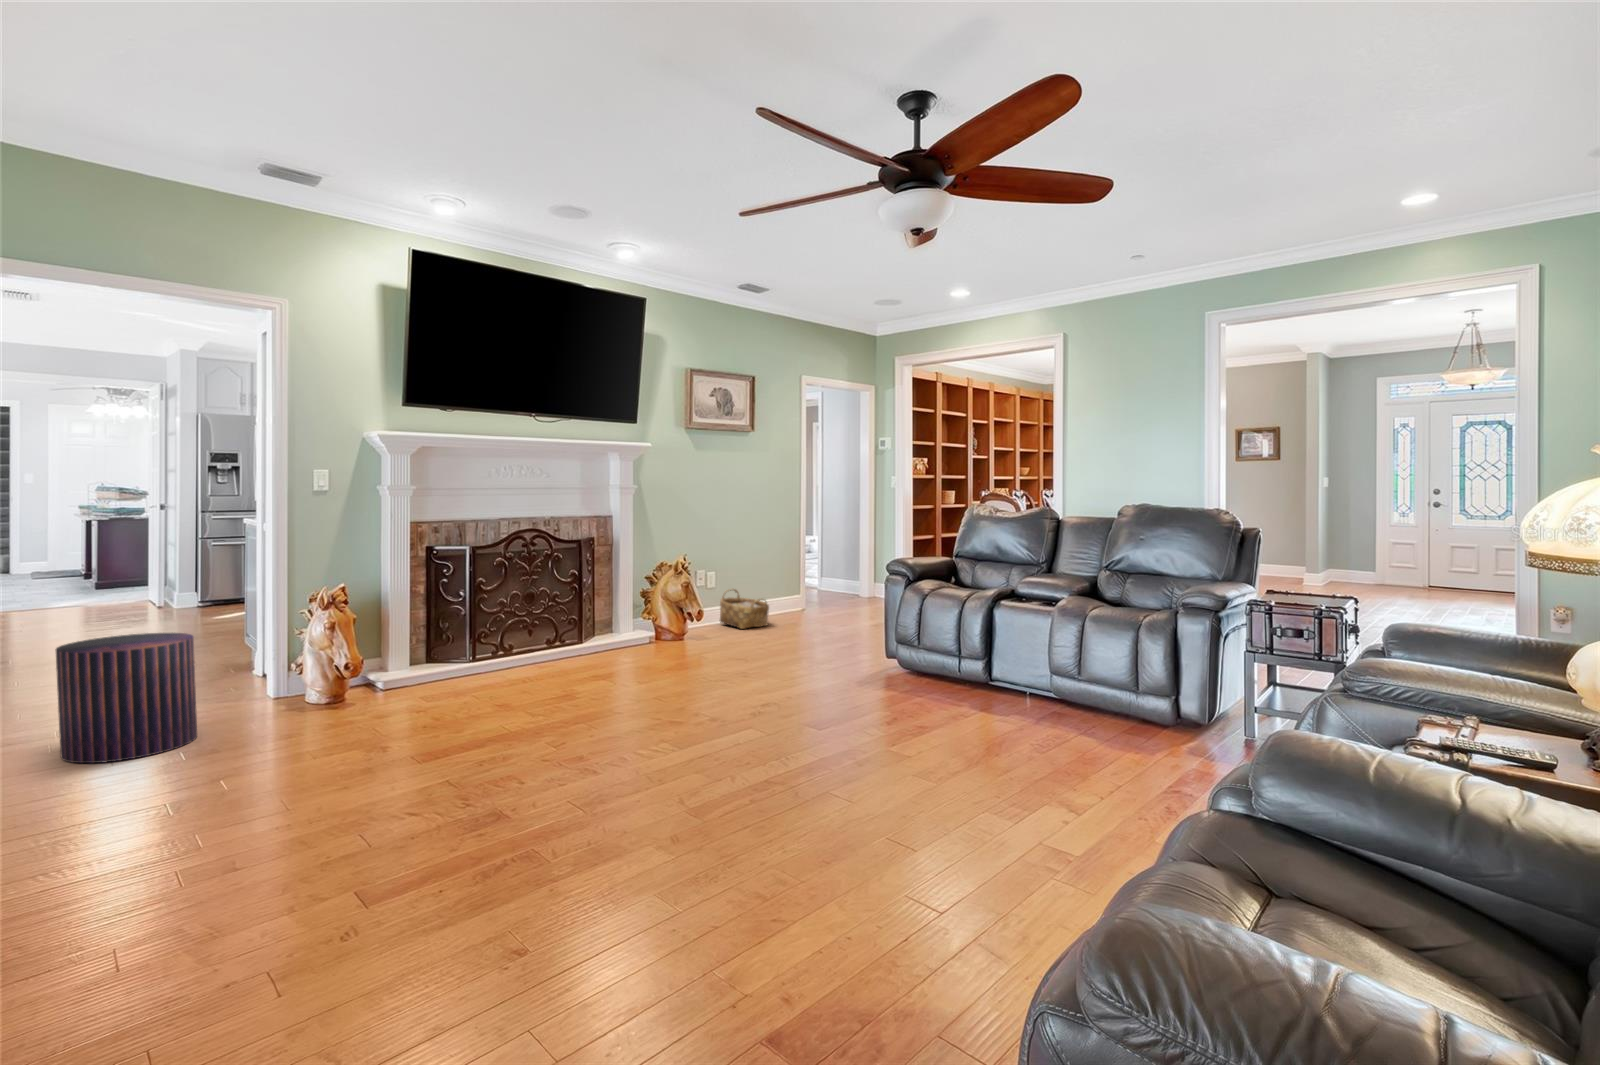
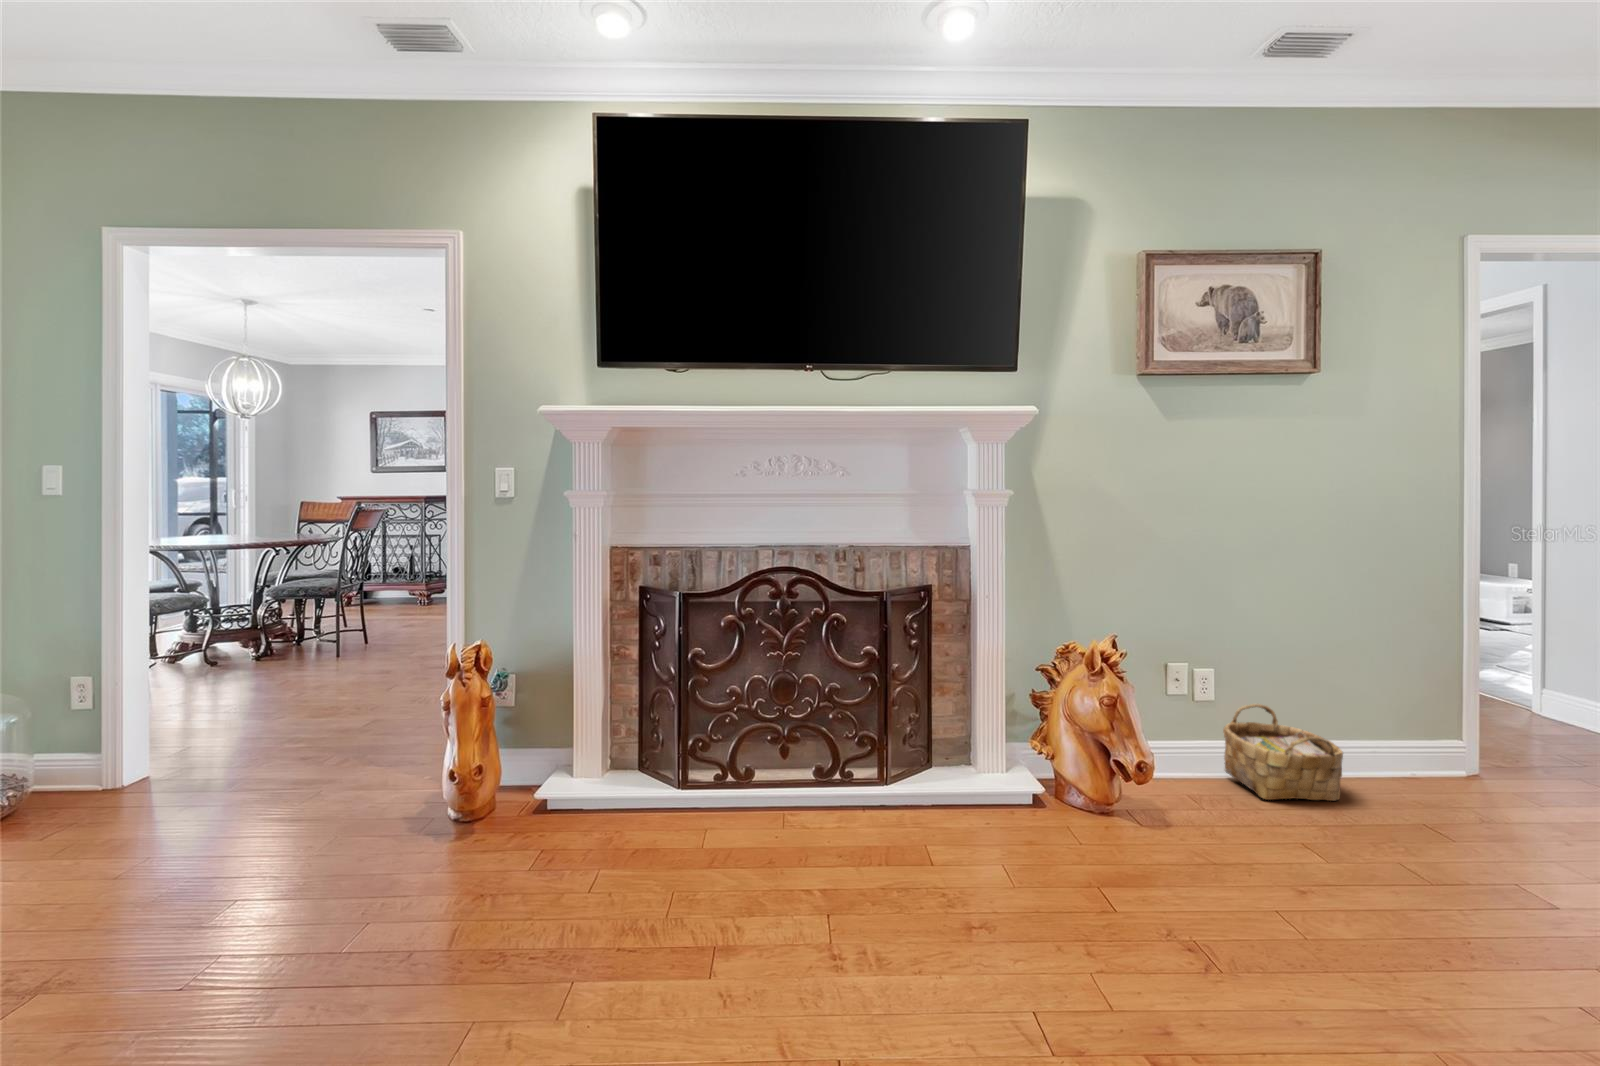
pouf: present [56,633,197,763] -> none [75,686,254,867]

